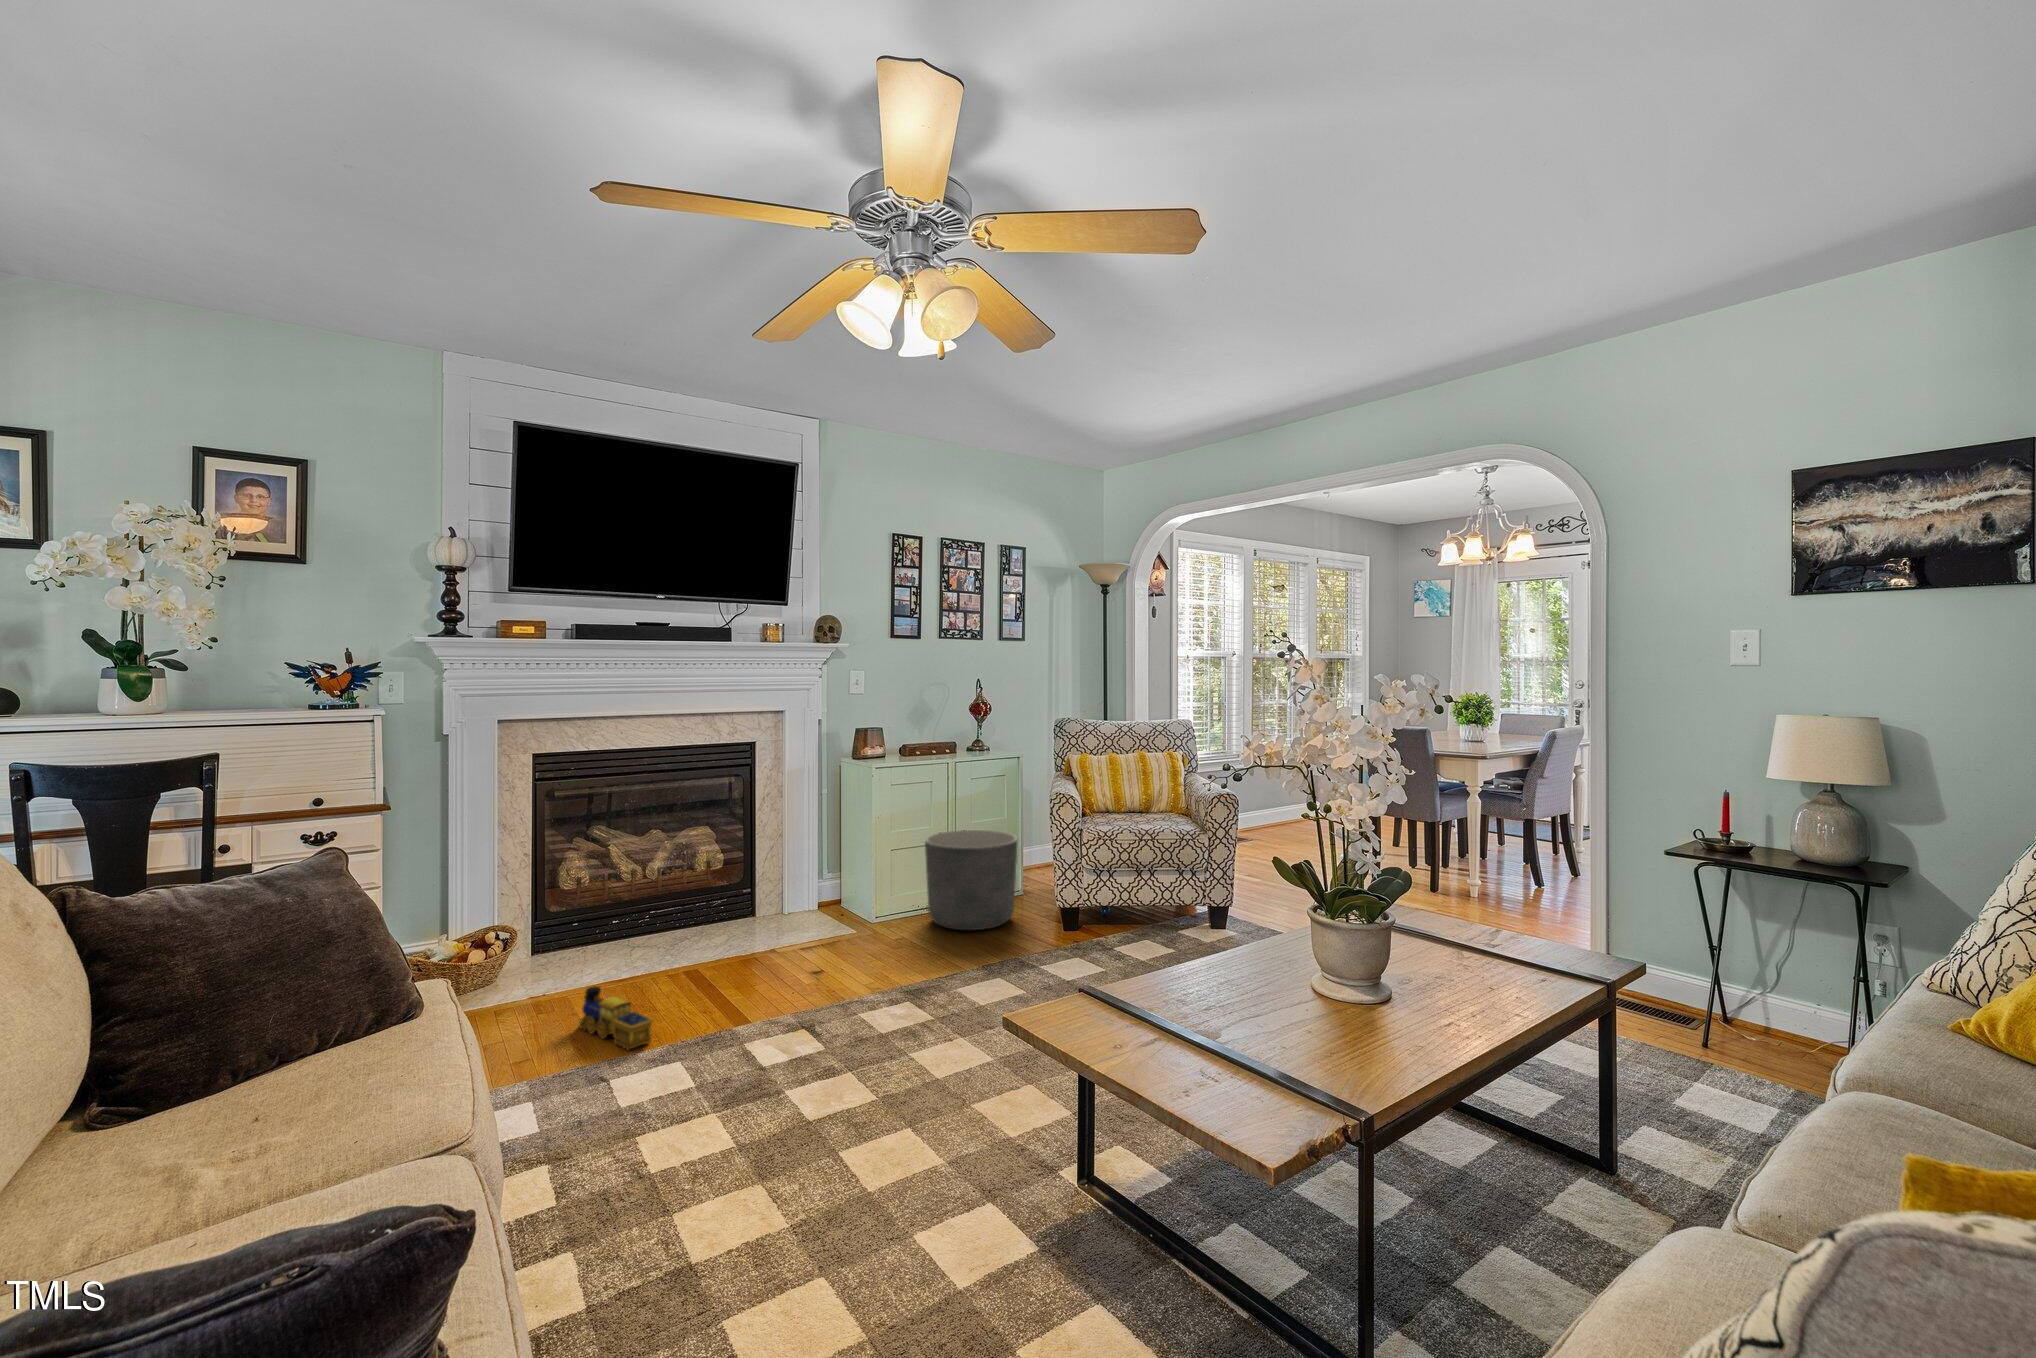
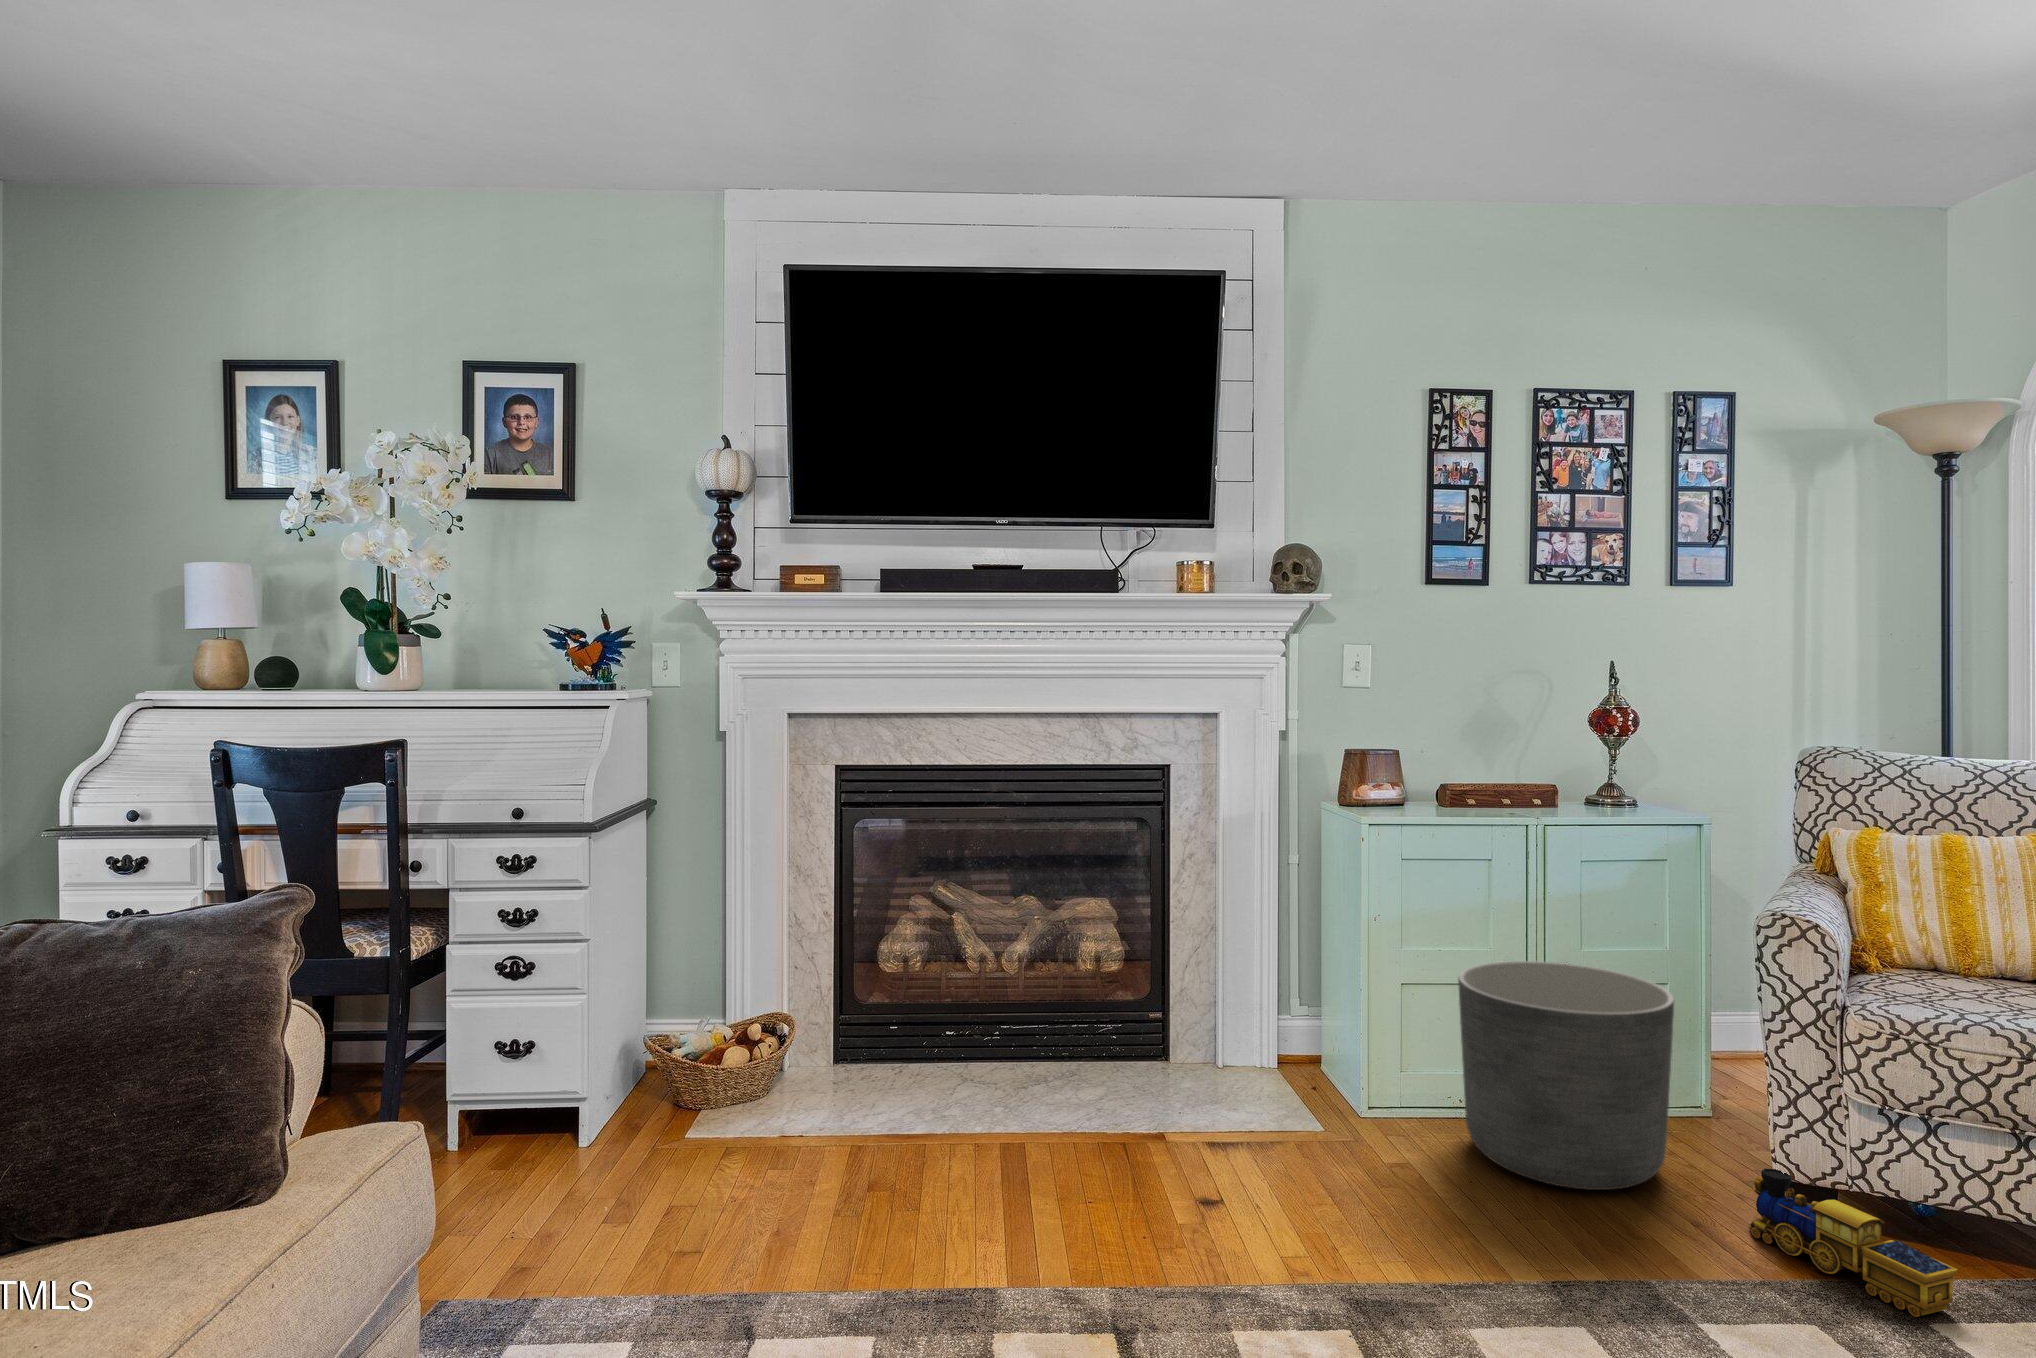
toy train: present [579,986,653,1050] -> present [1749,1169,1958,1317]

